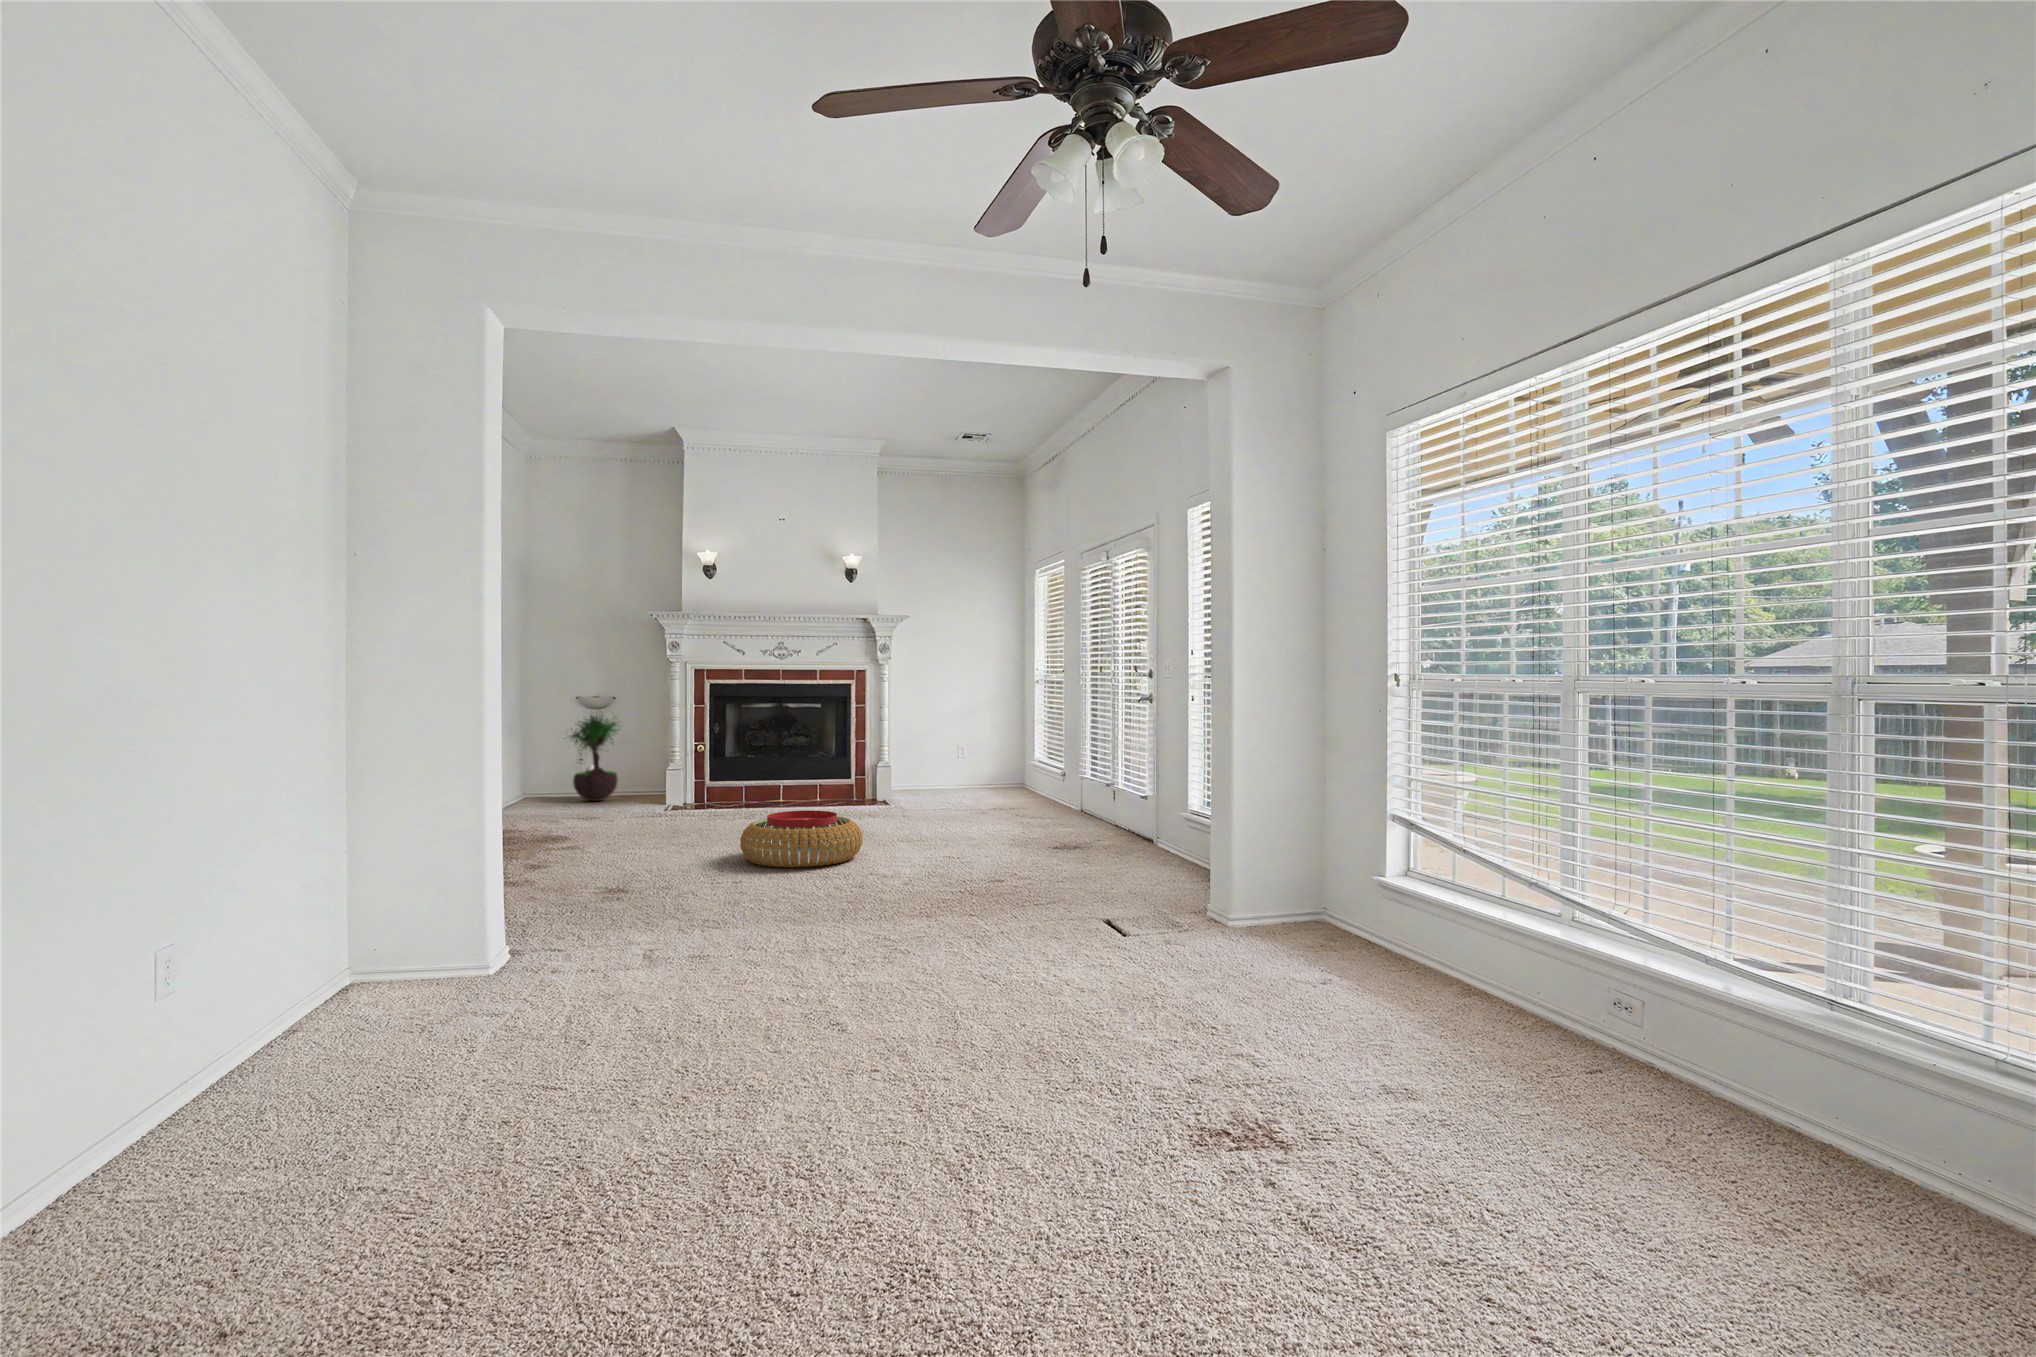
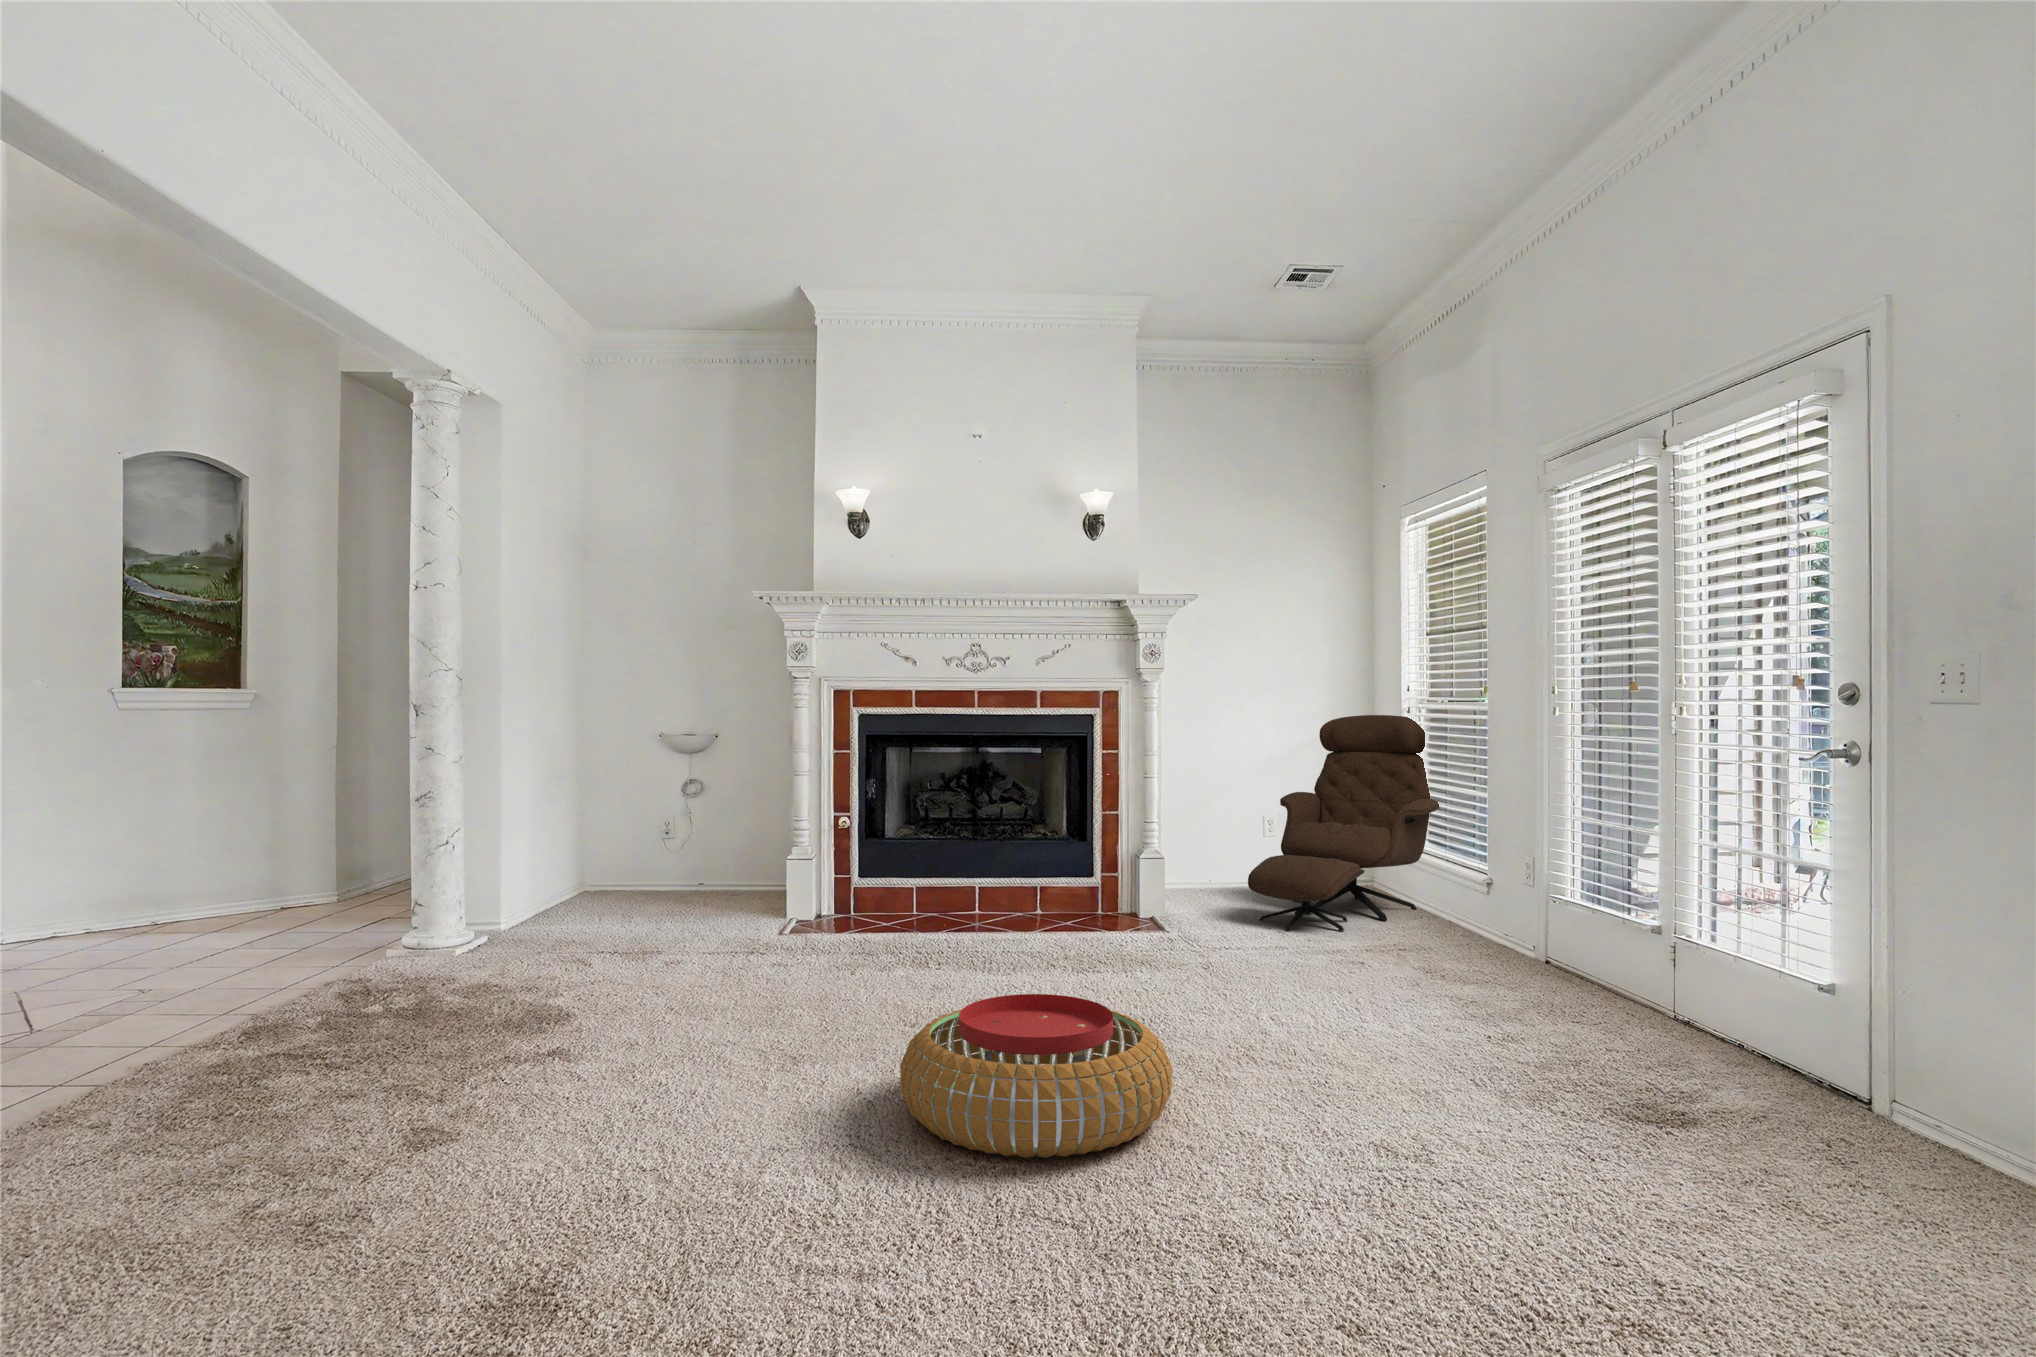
lounge chair: none [938,684,1050,803] -> present [1248,715,1439,931]
potted tree: present [563,714,620,801] -> none [631,749,727,903]

